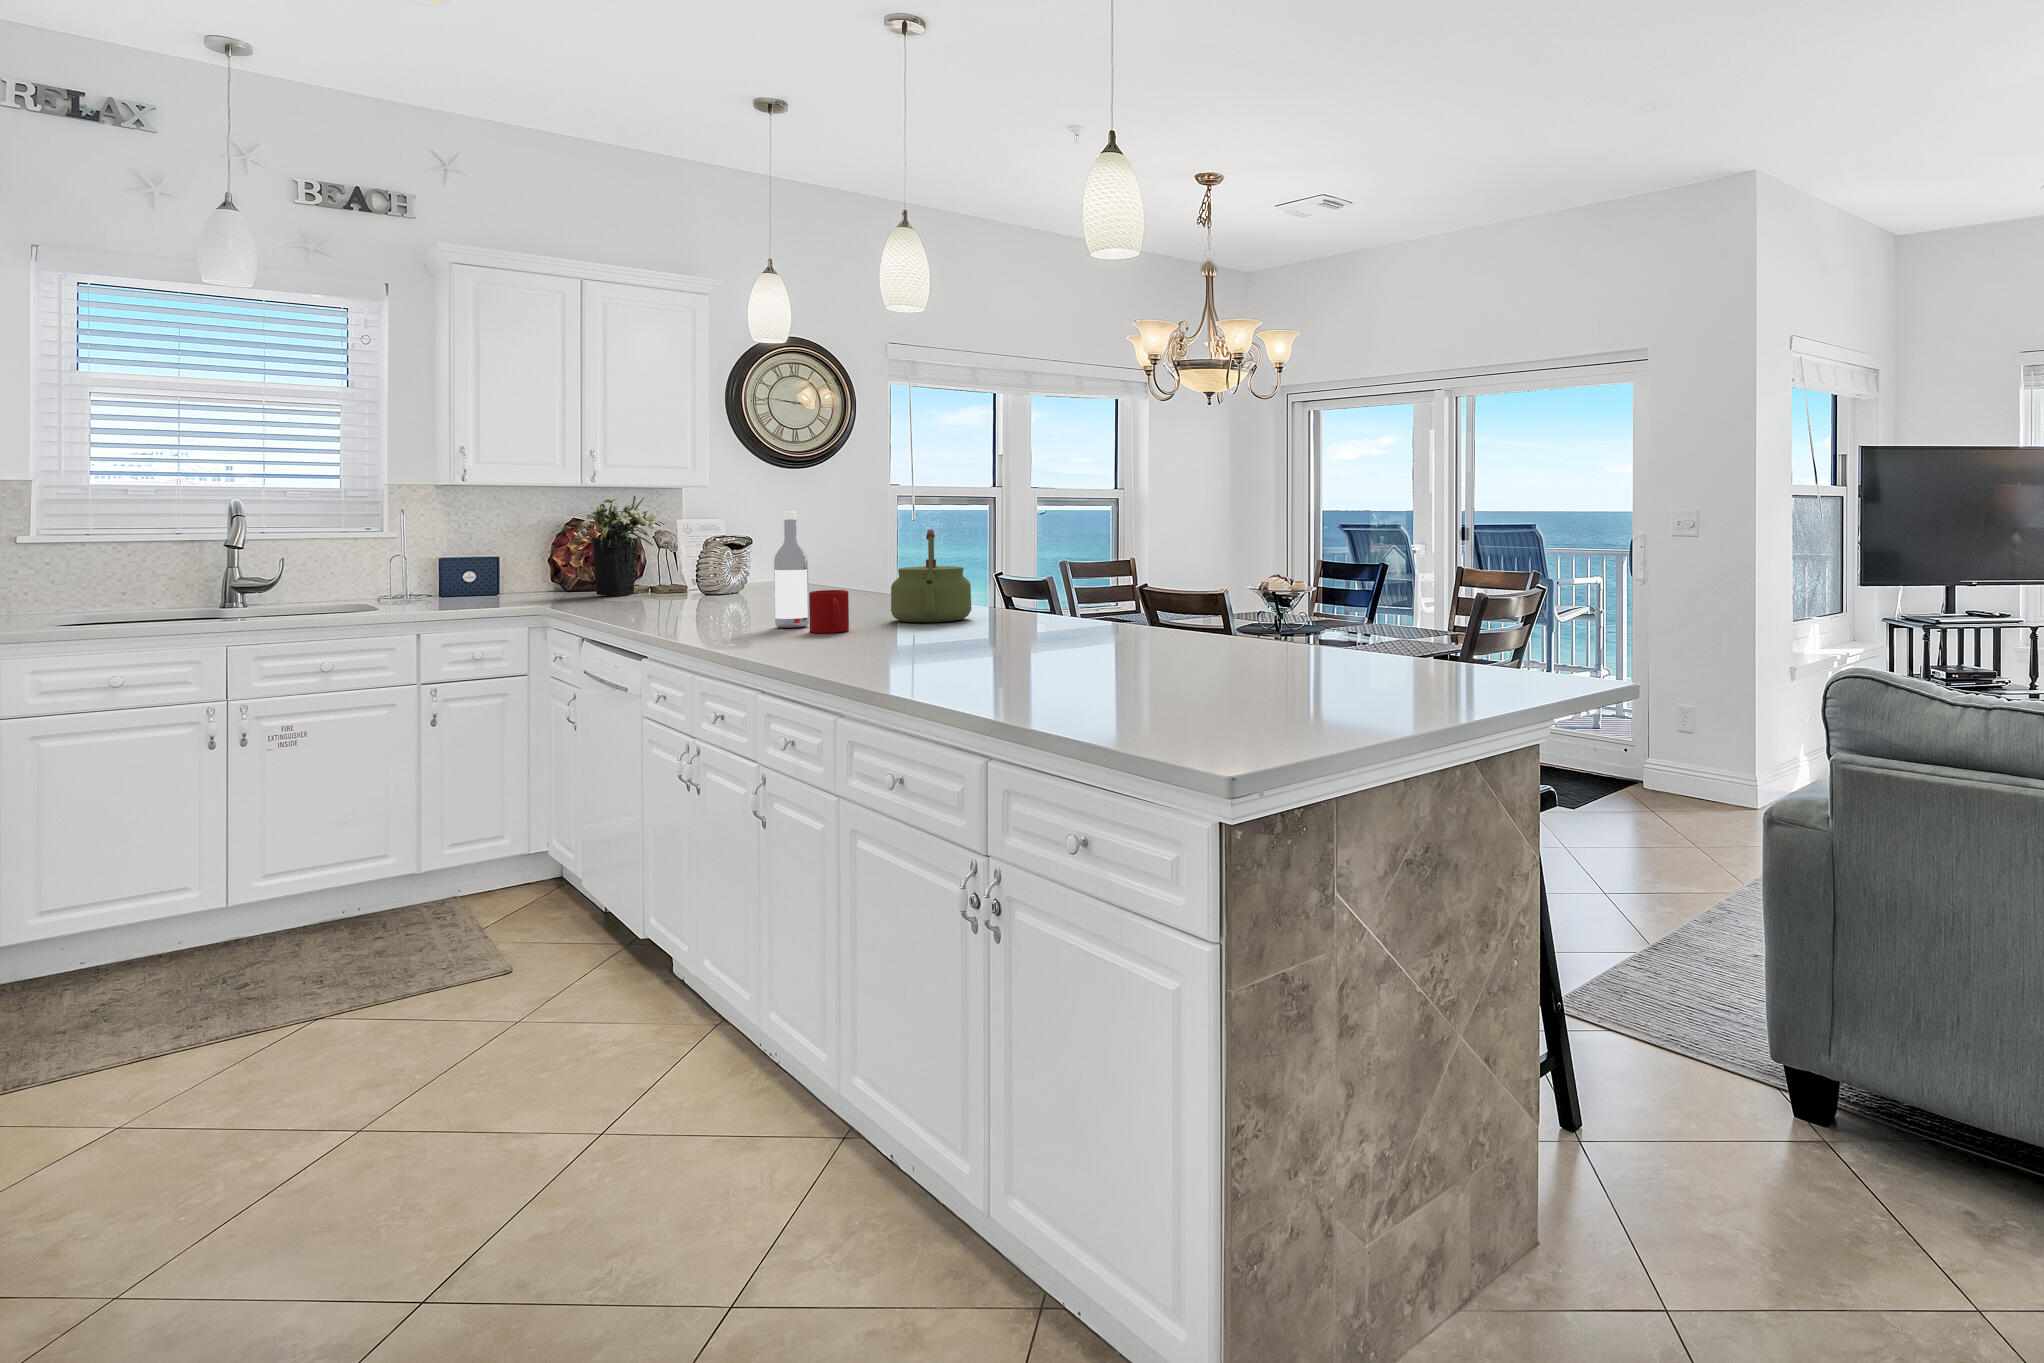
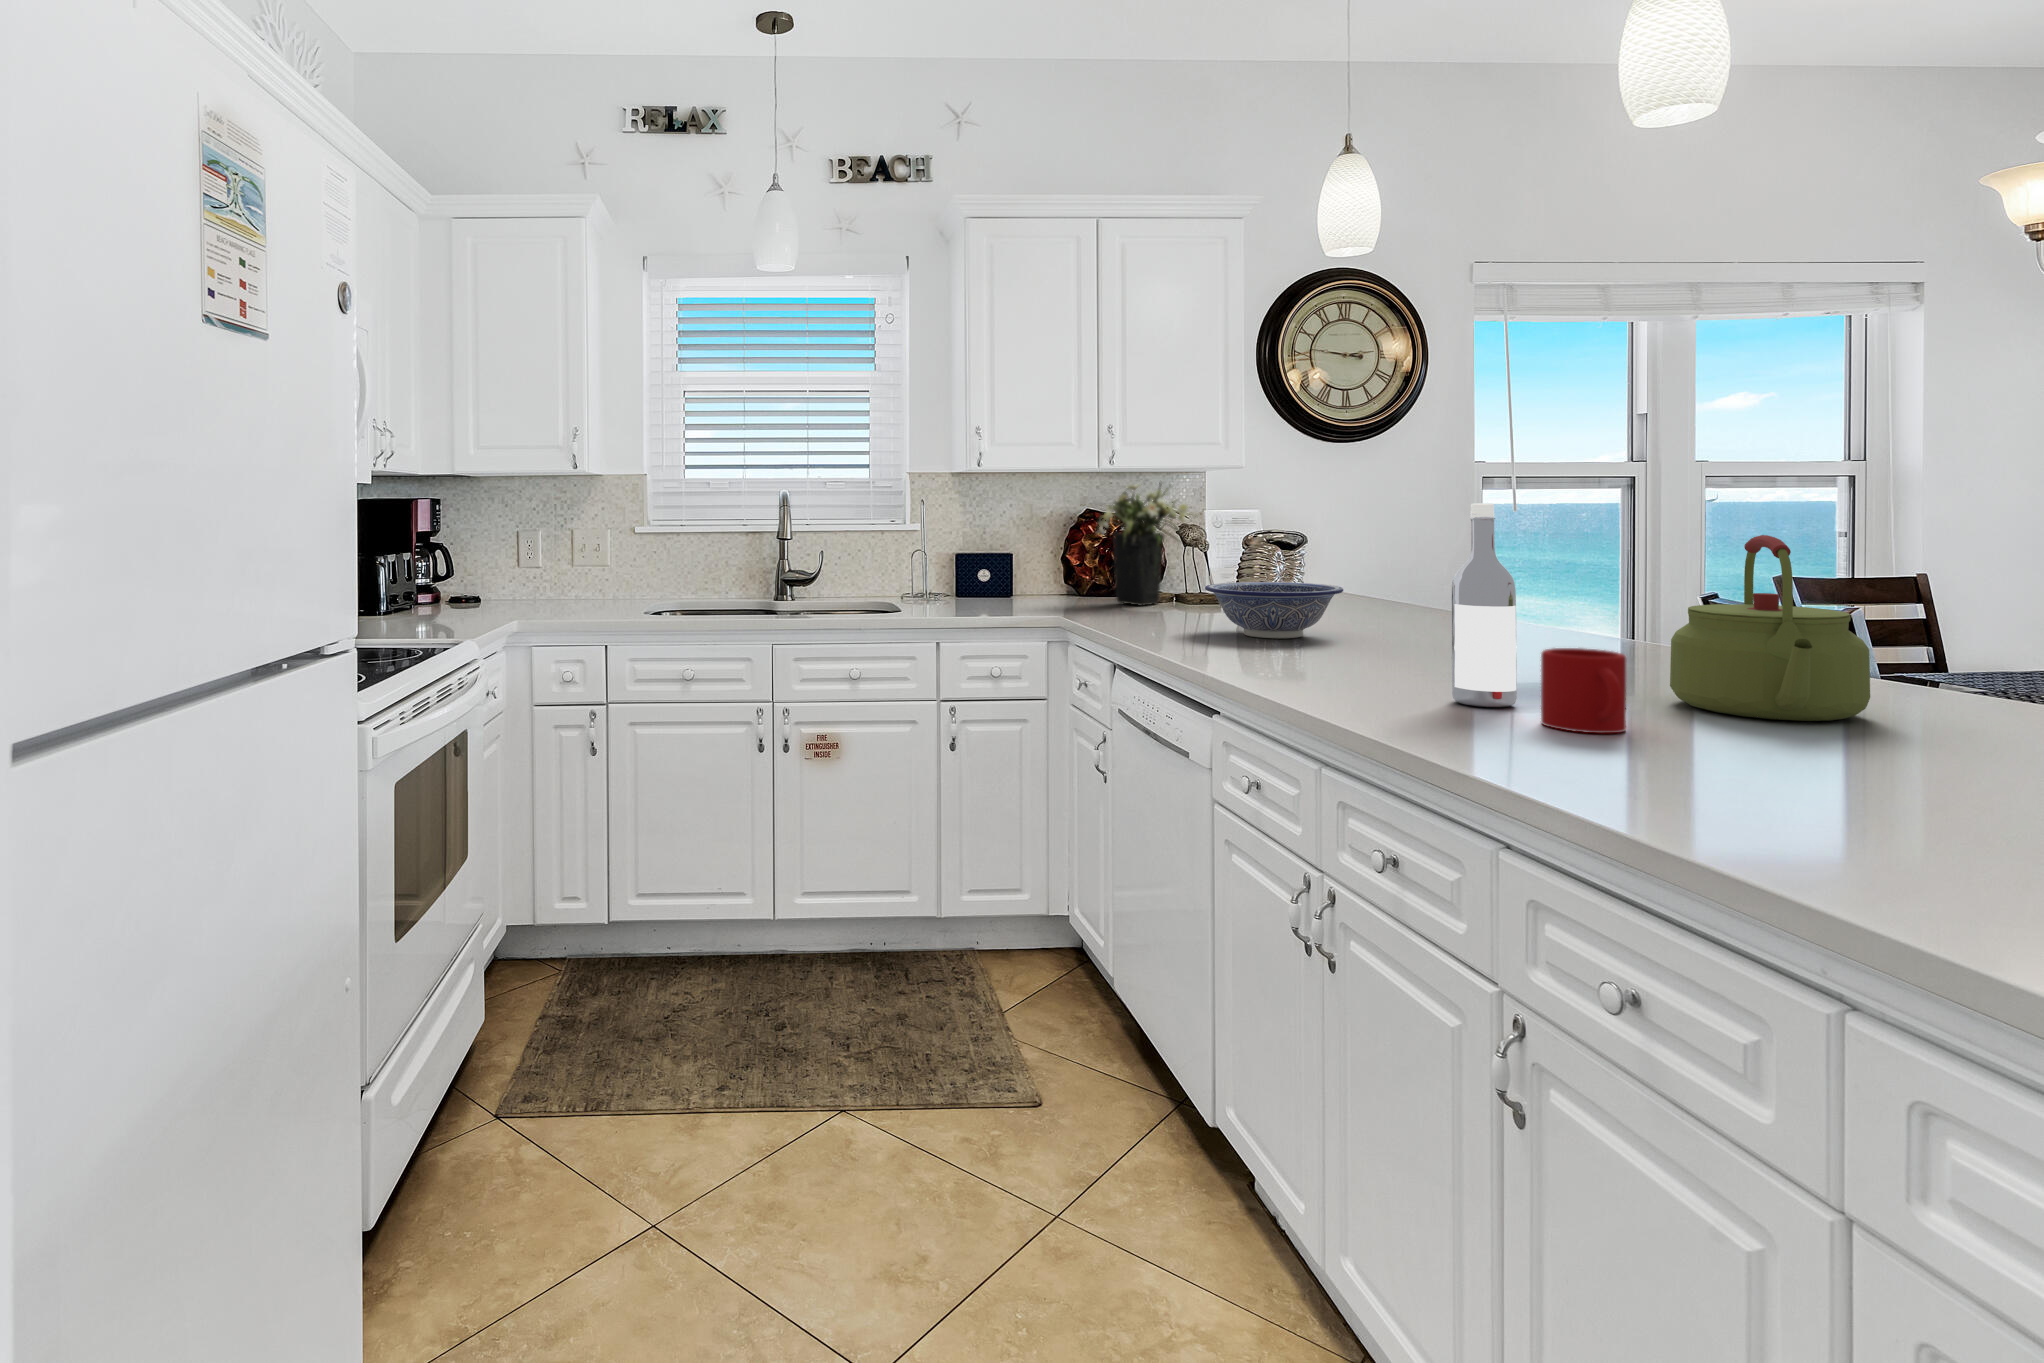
decorative bowl: none [653,570,752,608] -> present [1205,582,1343,638]

